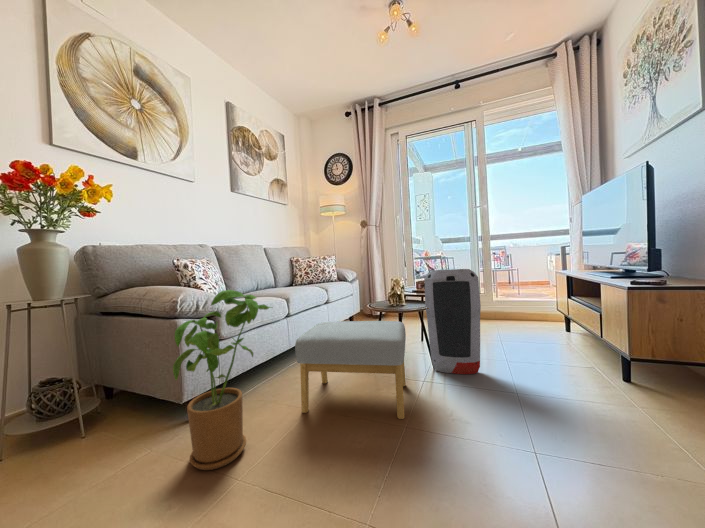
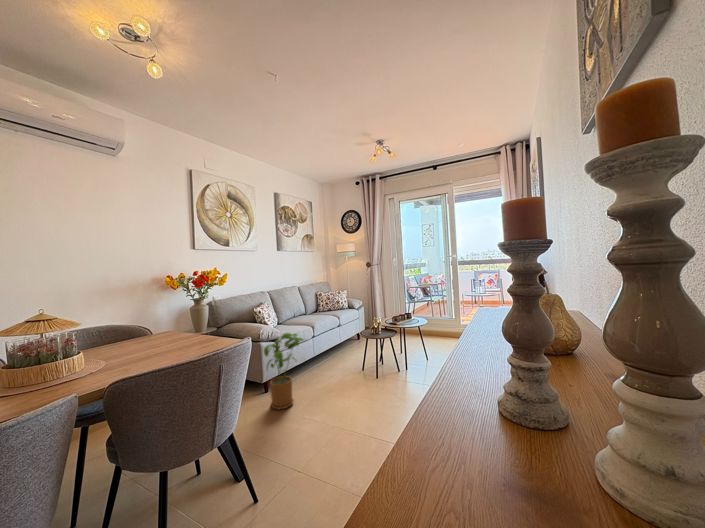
air purifier: present [425,269,481,374] -> none [391,314,421,376]
footstool: present [295,321,406,419] -> none [316,343,376,395]

